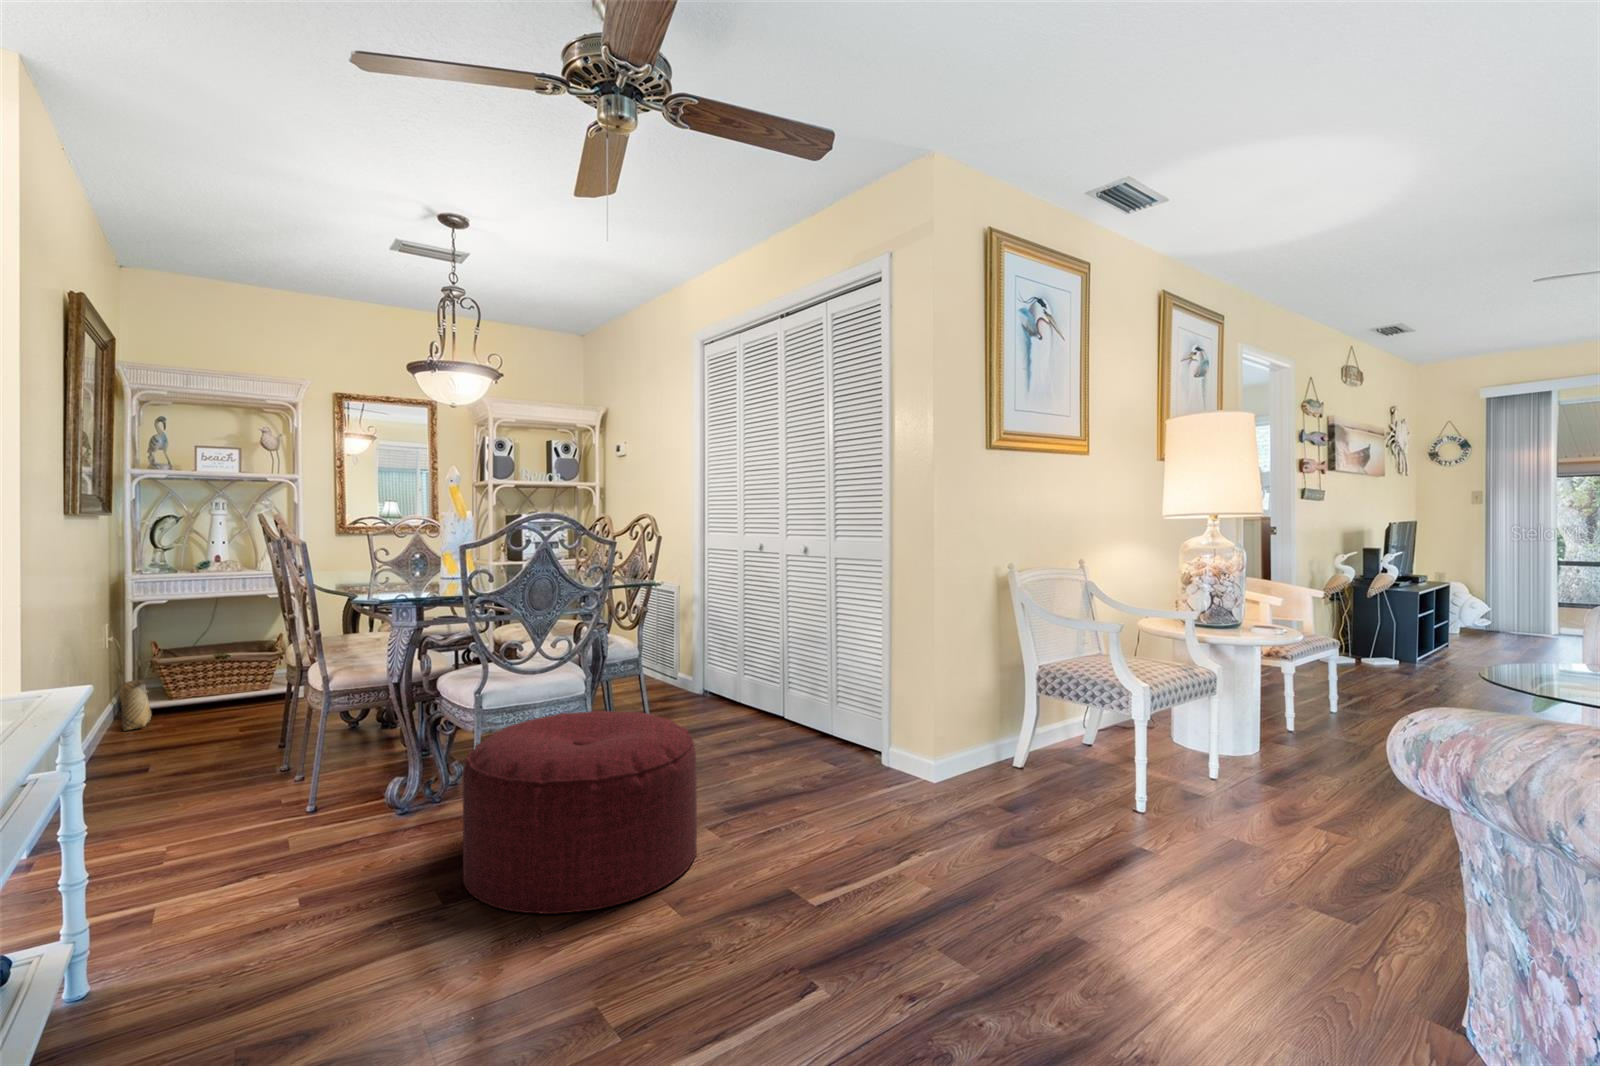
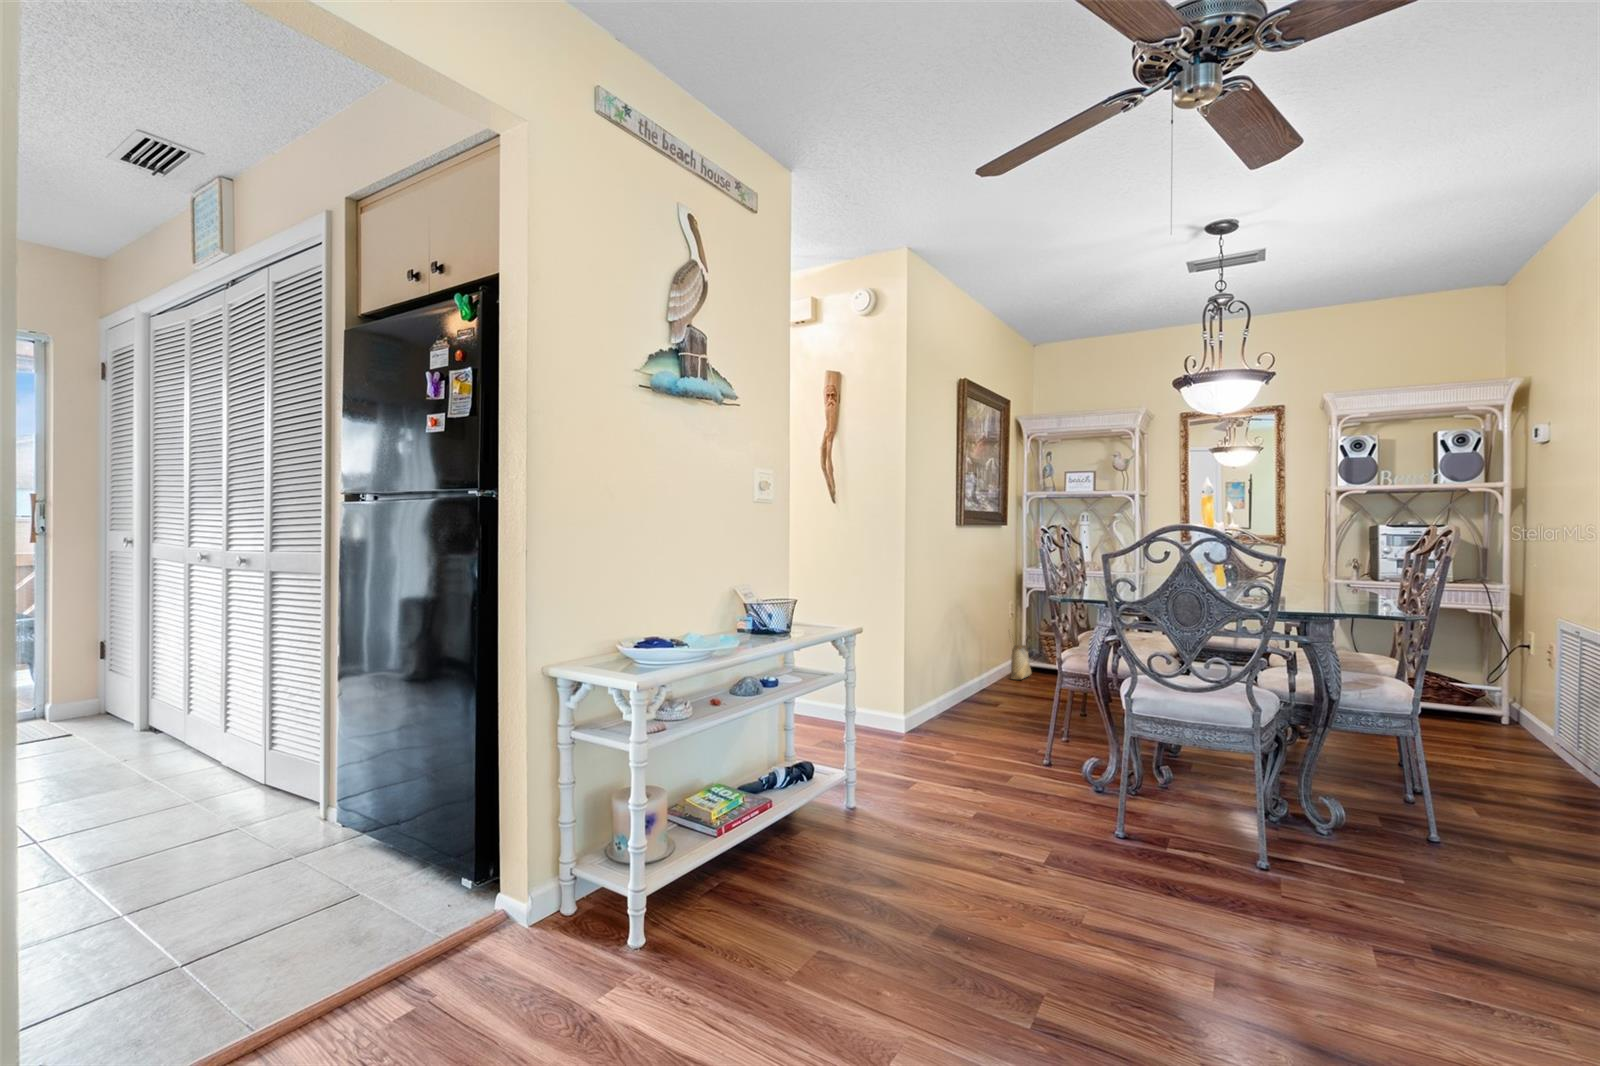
ottoman: present [463,711,697,914] -> none [1065,734,1343,964]

